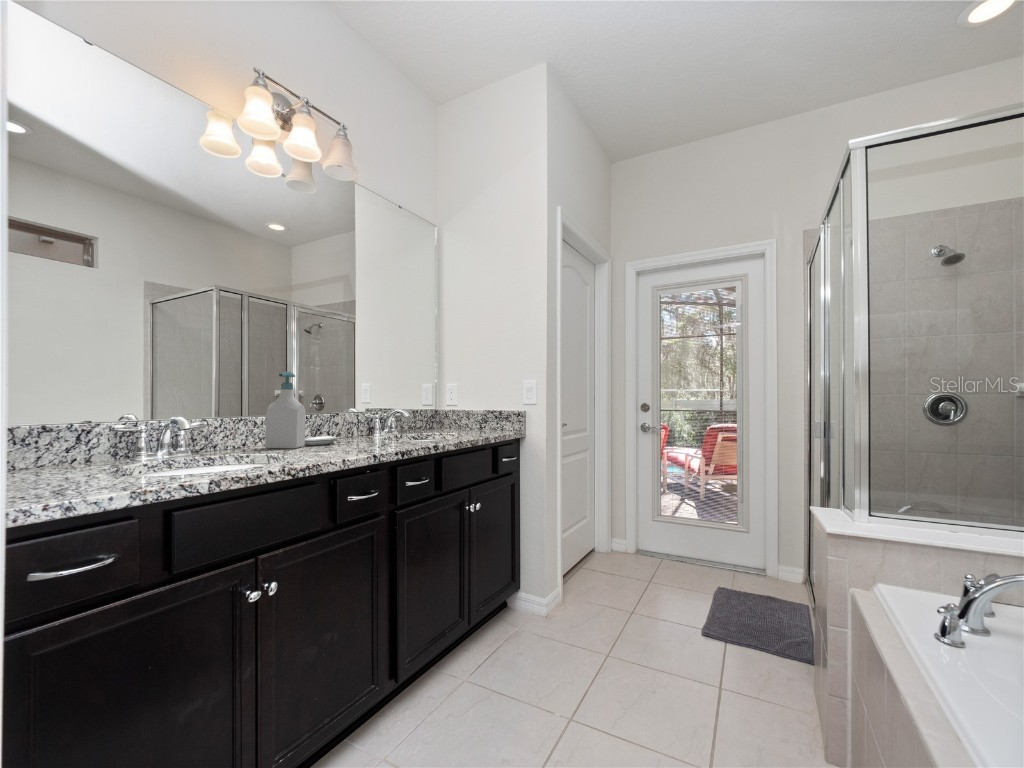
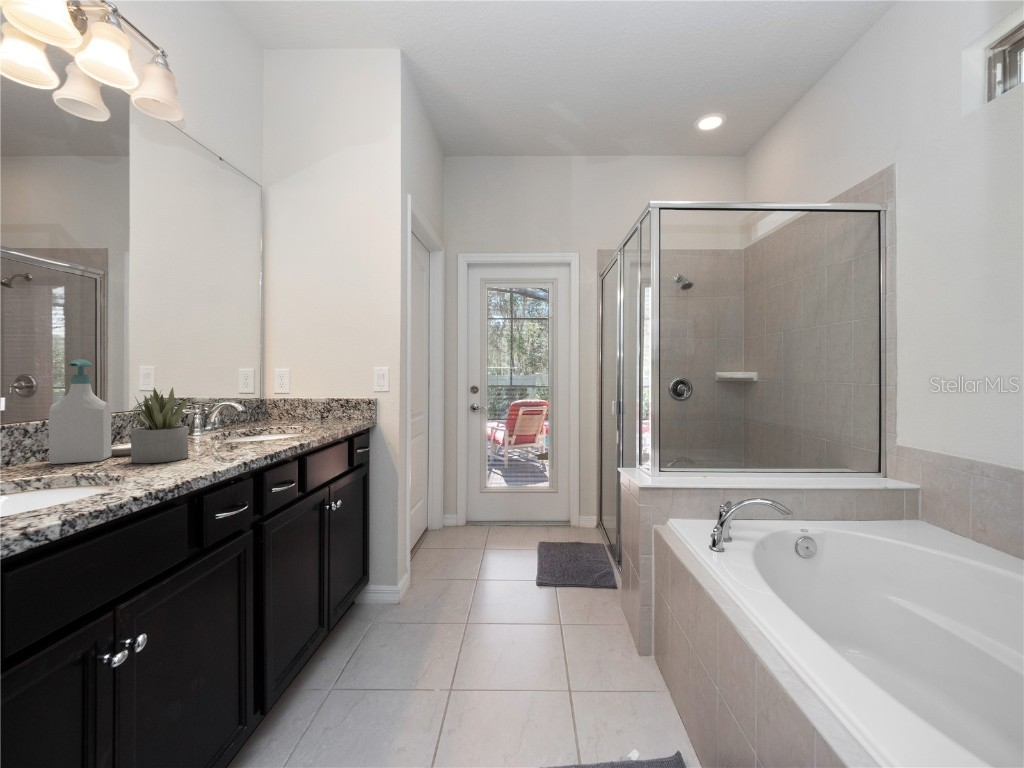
succulent plant: none [309,391,350,452] -> present [129,387,189,463]

